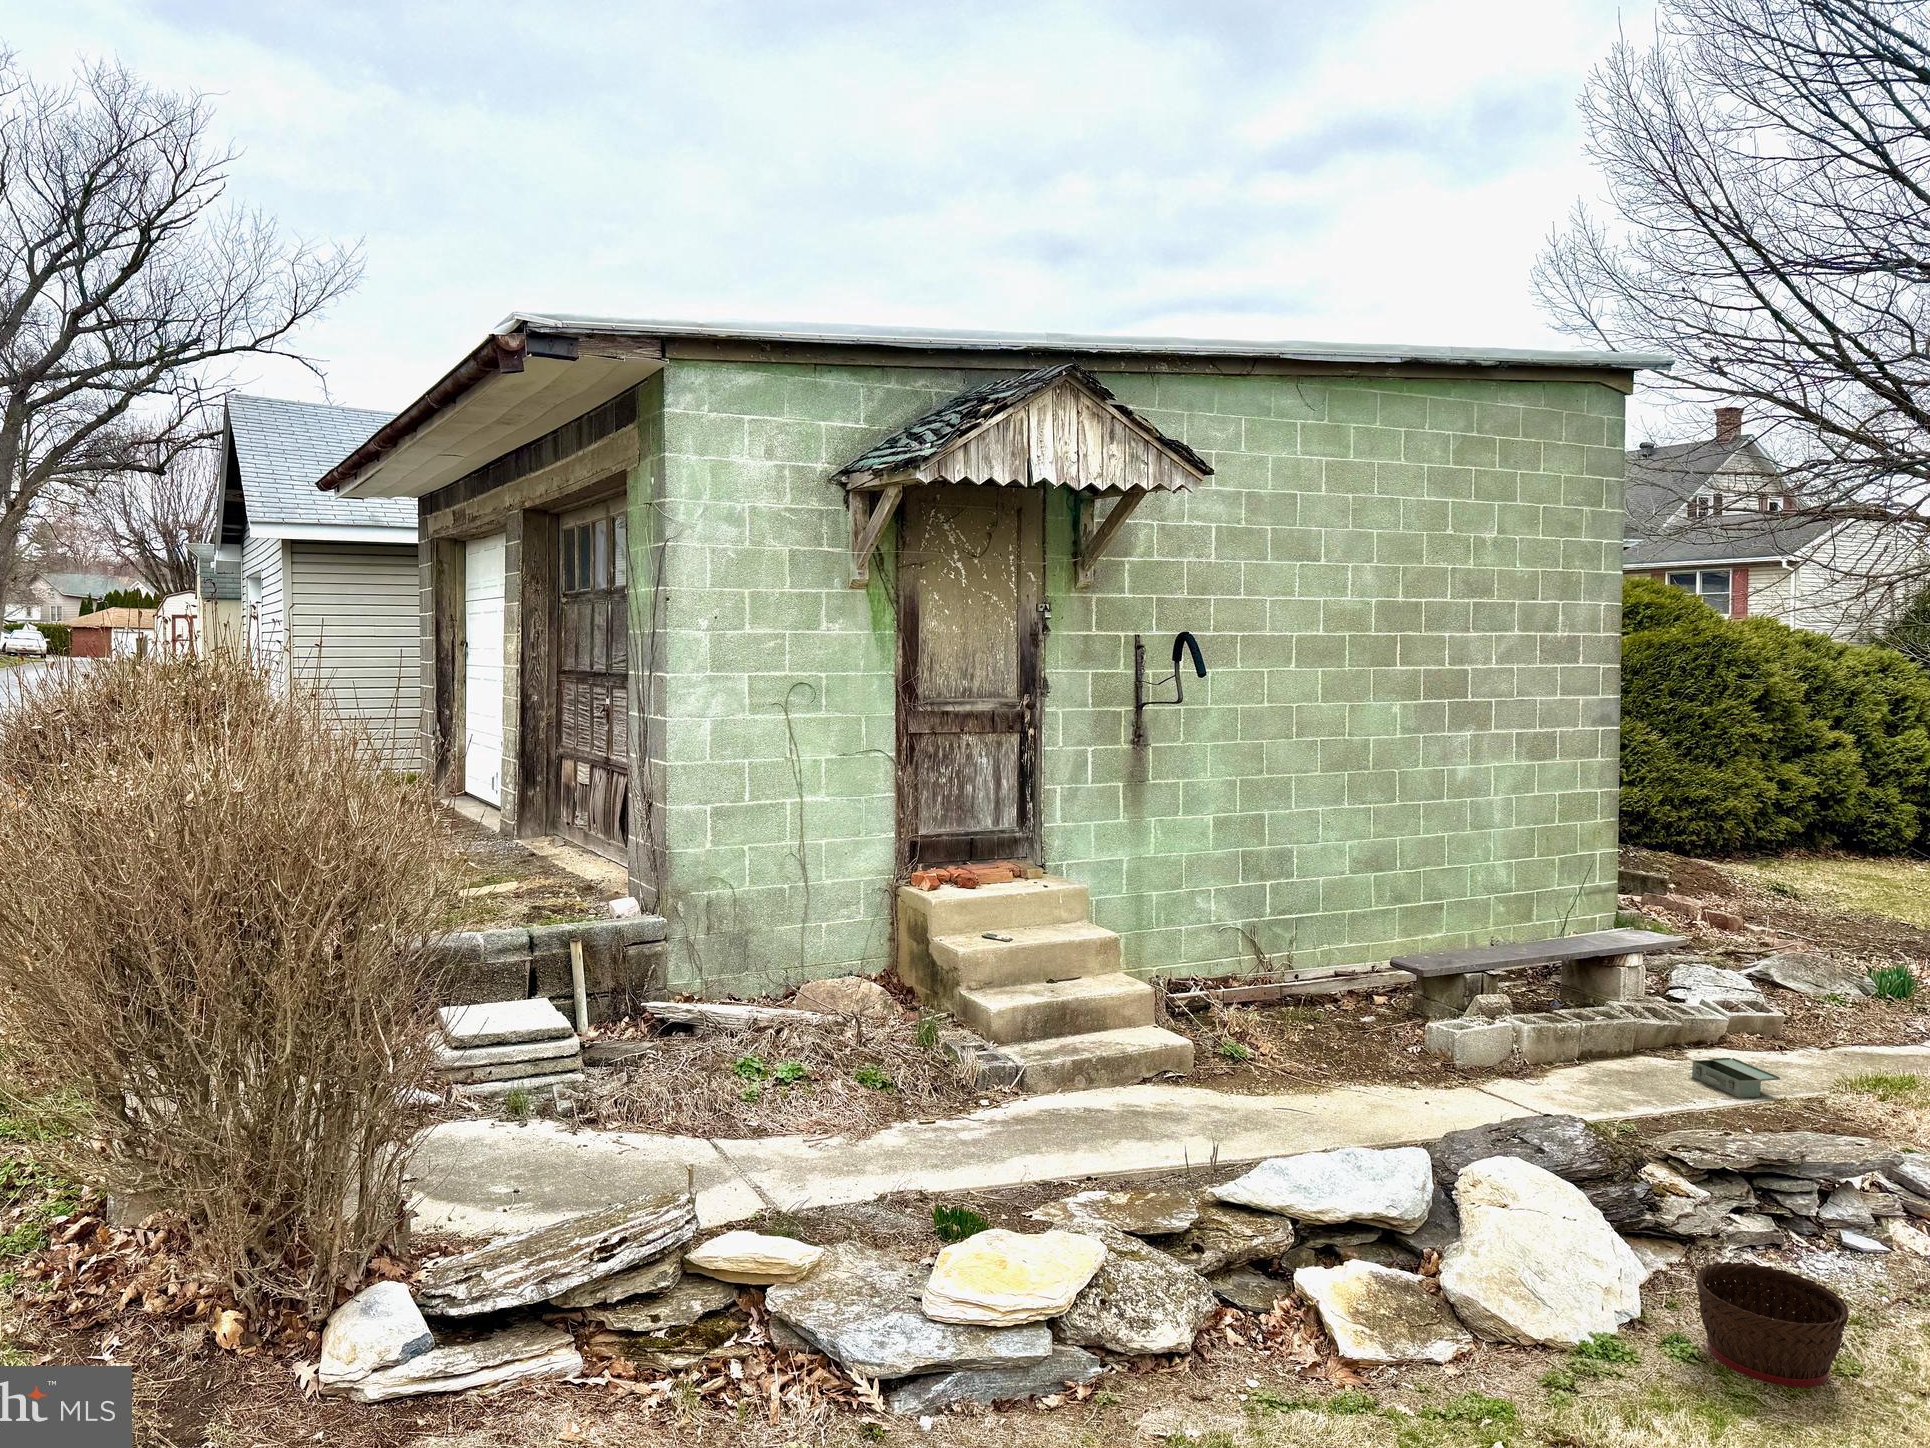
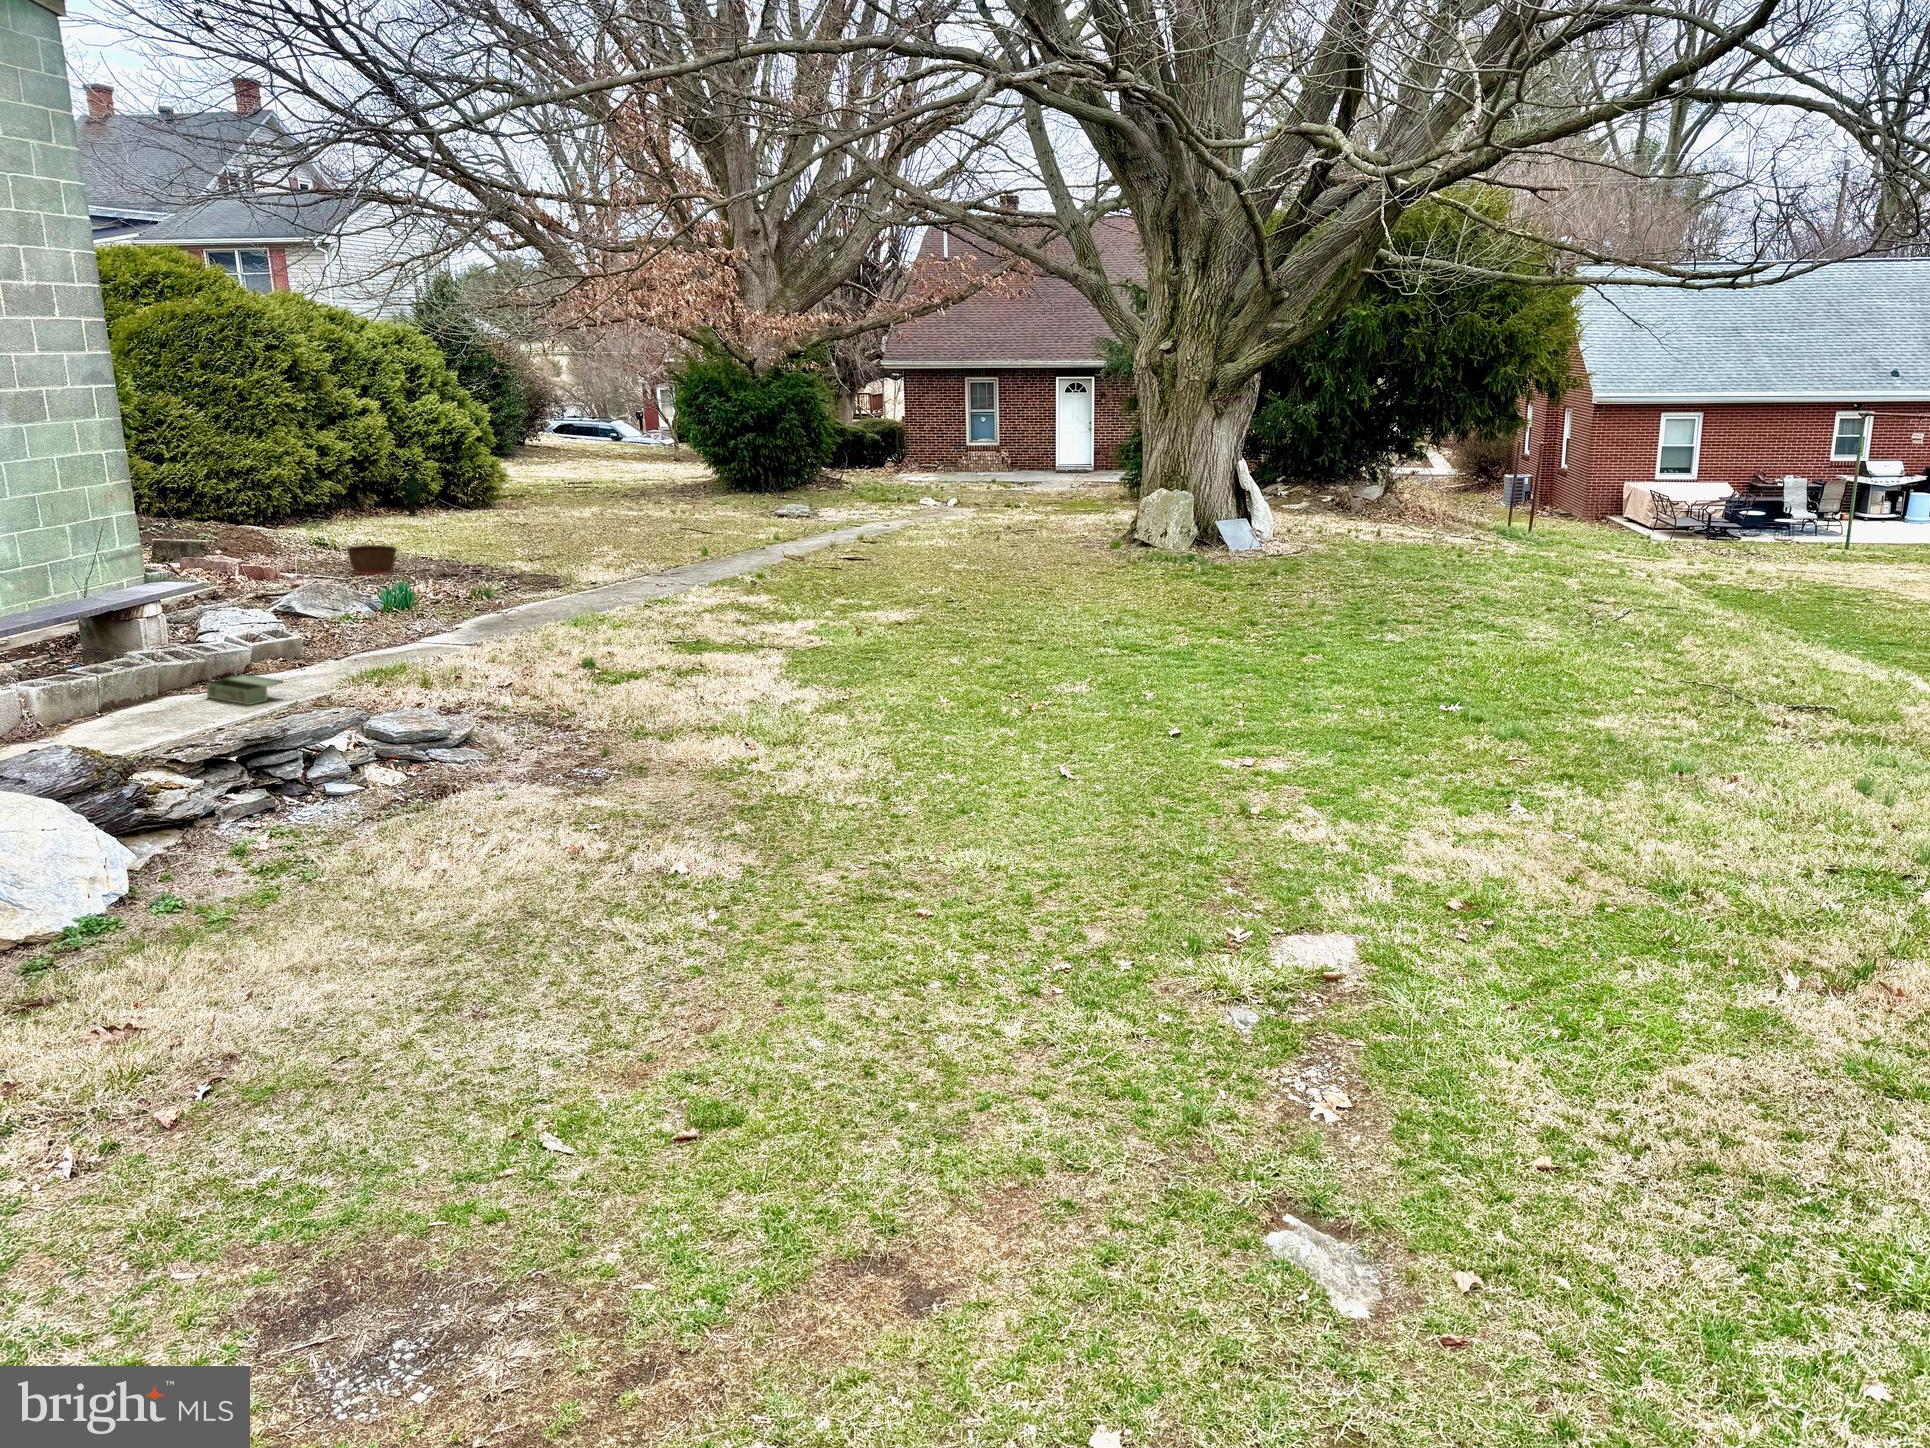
decorative plant: none [1866,809,1903,863] -> present [397,469,424,516]
basket: present [1696,1262,1849,1387] -> present [346,545,396,575]

